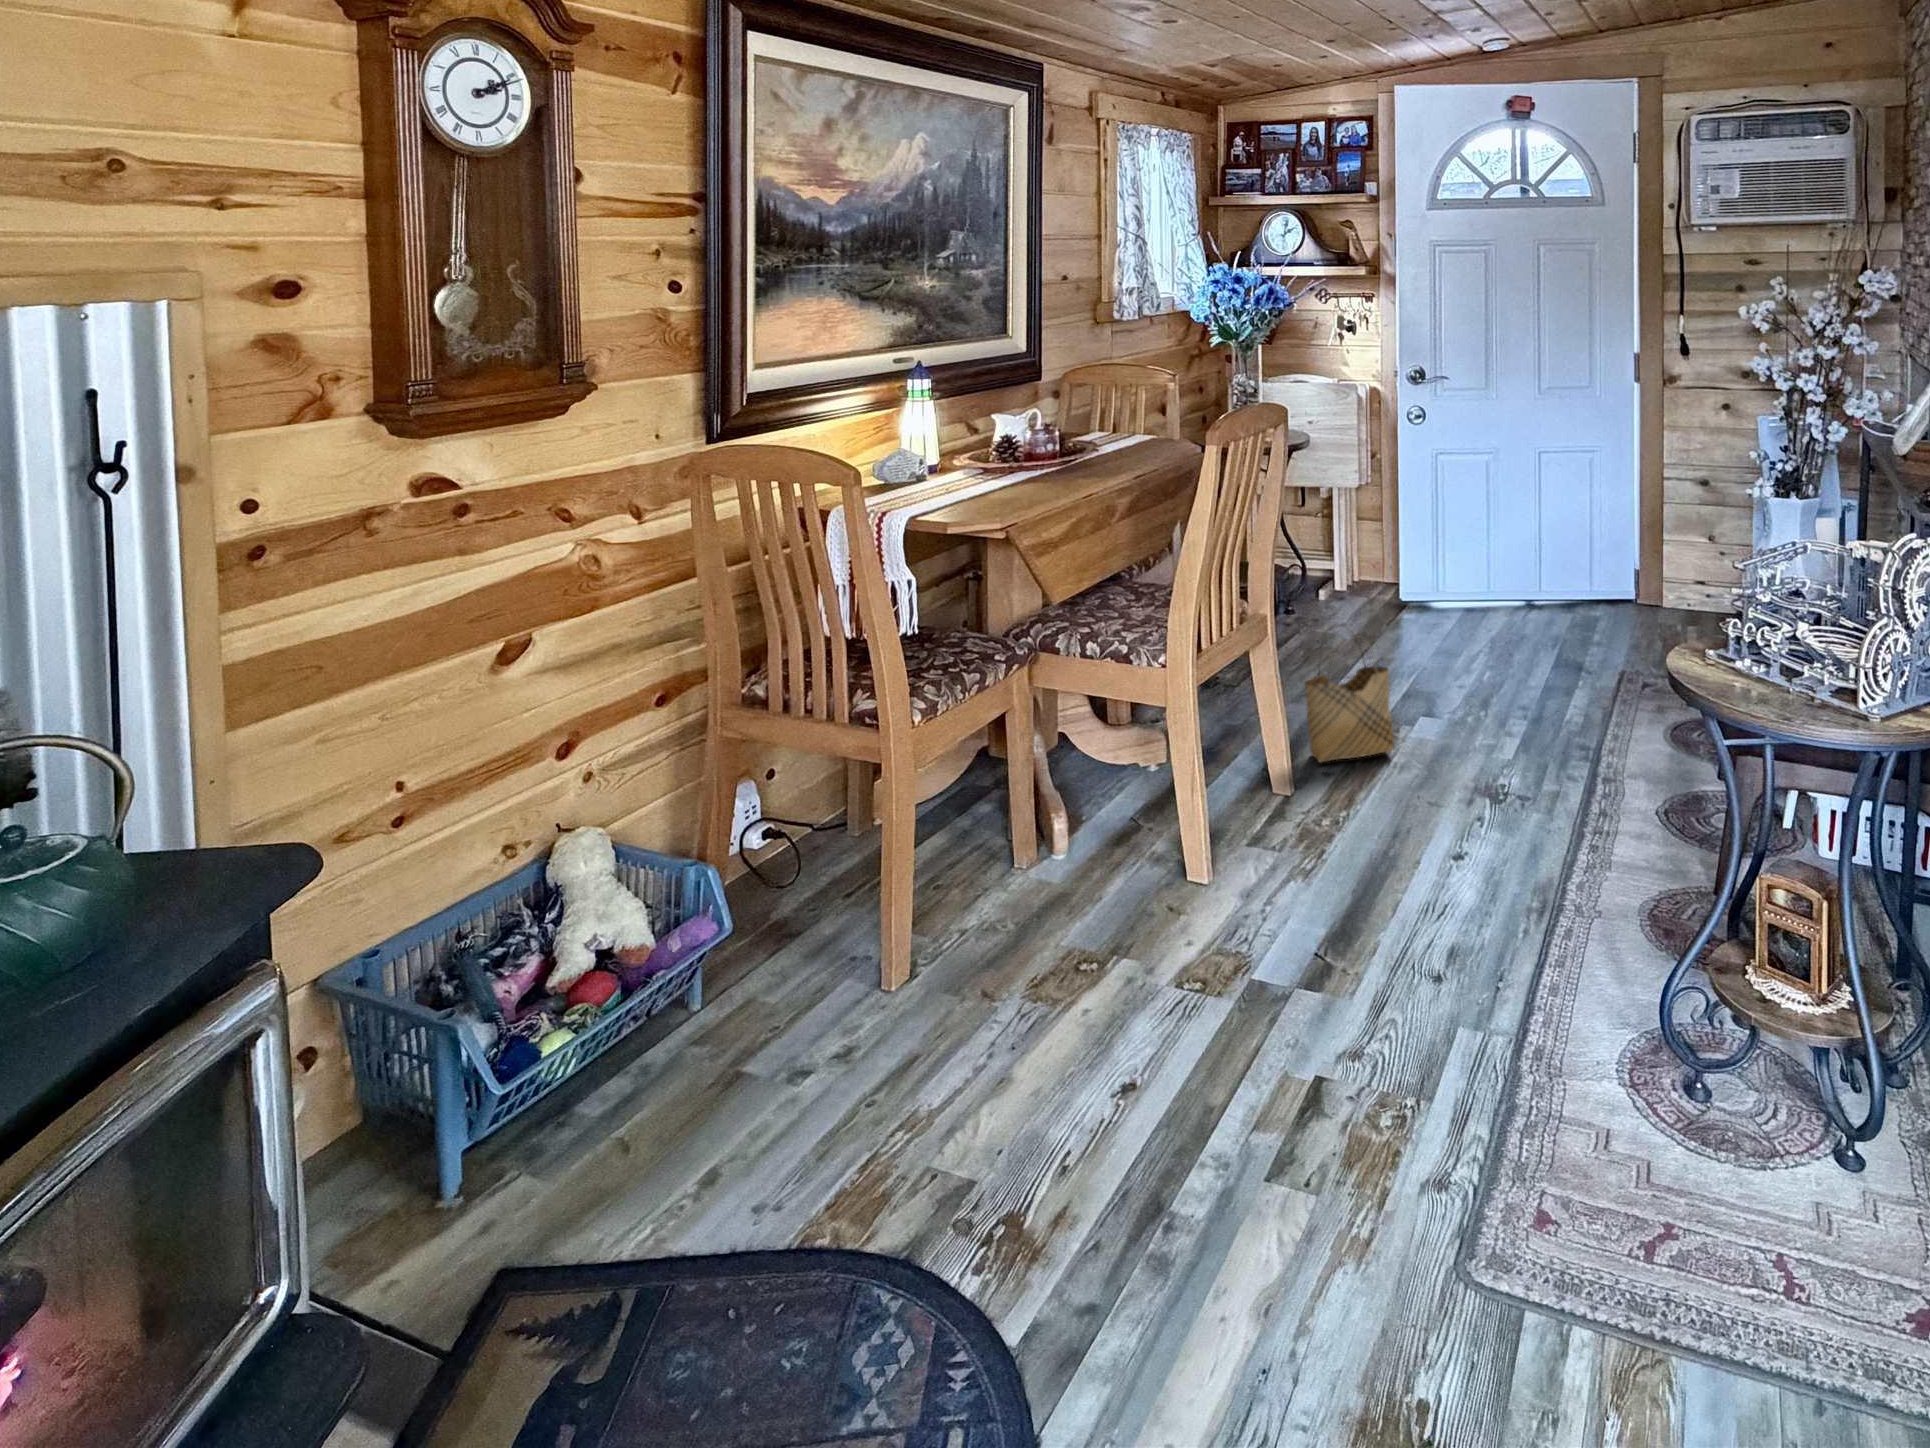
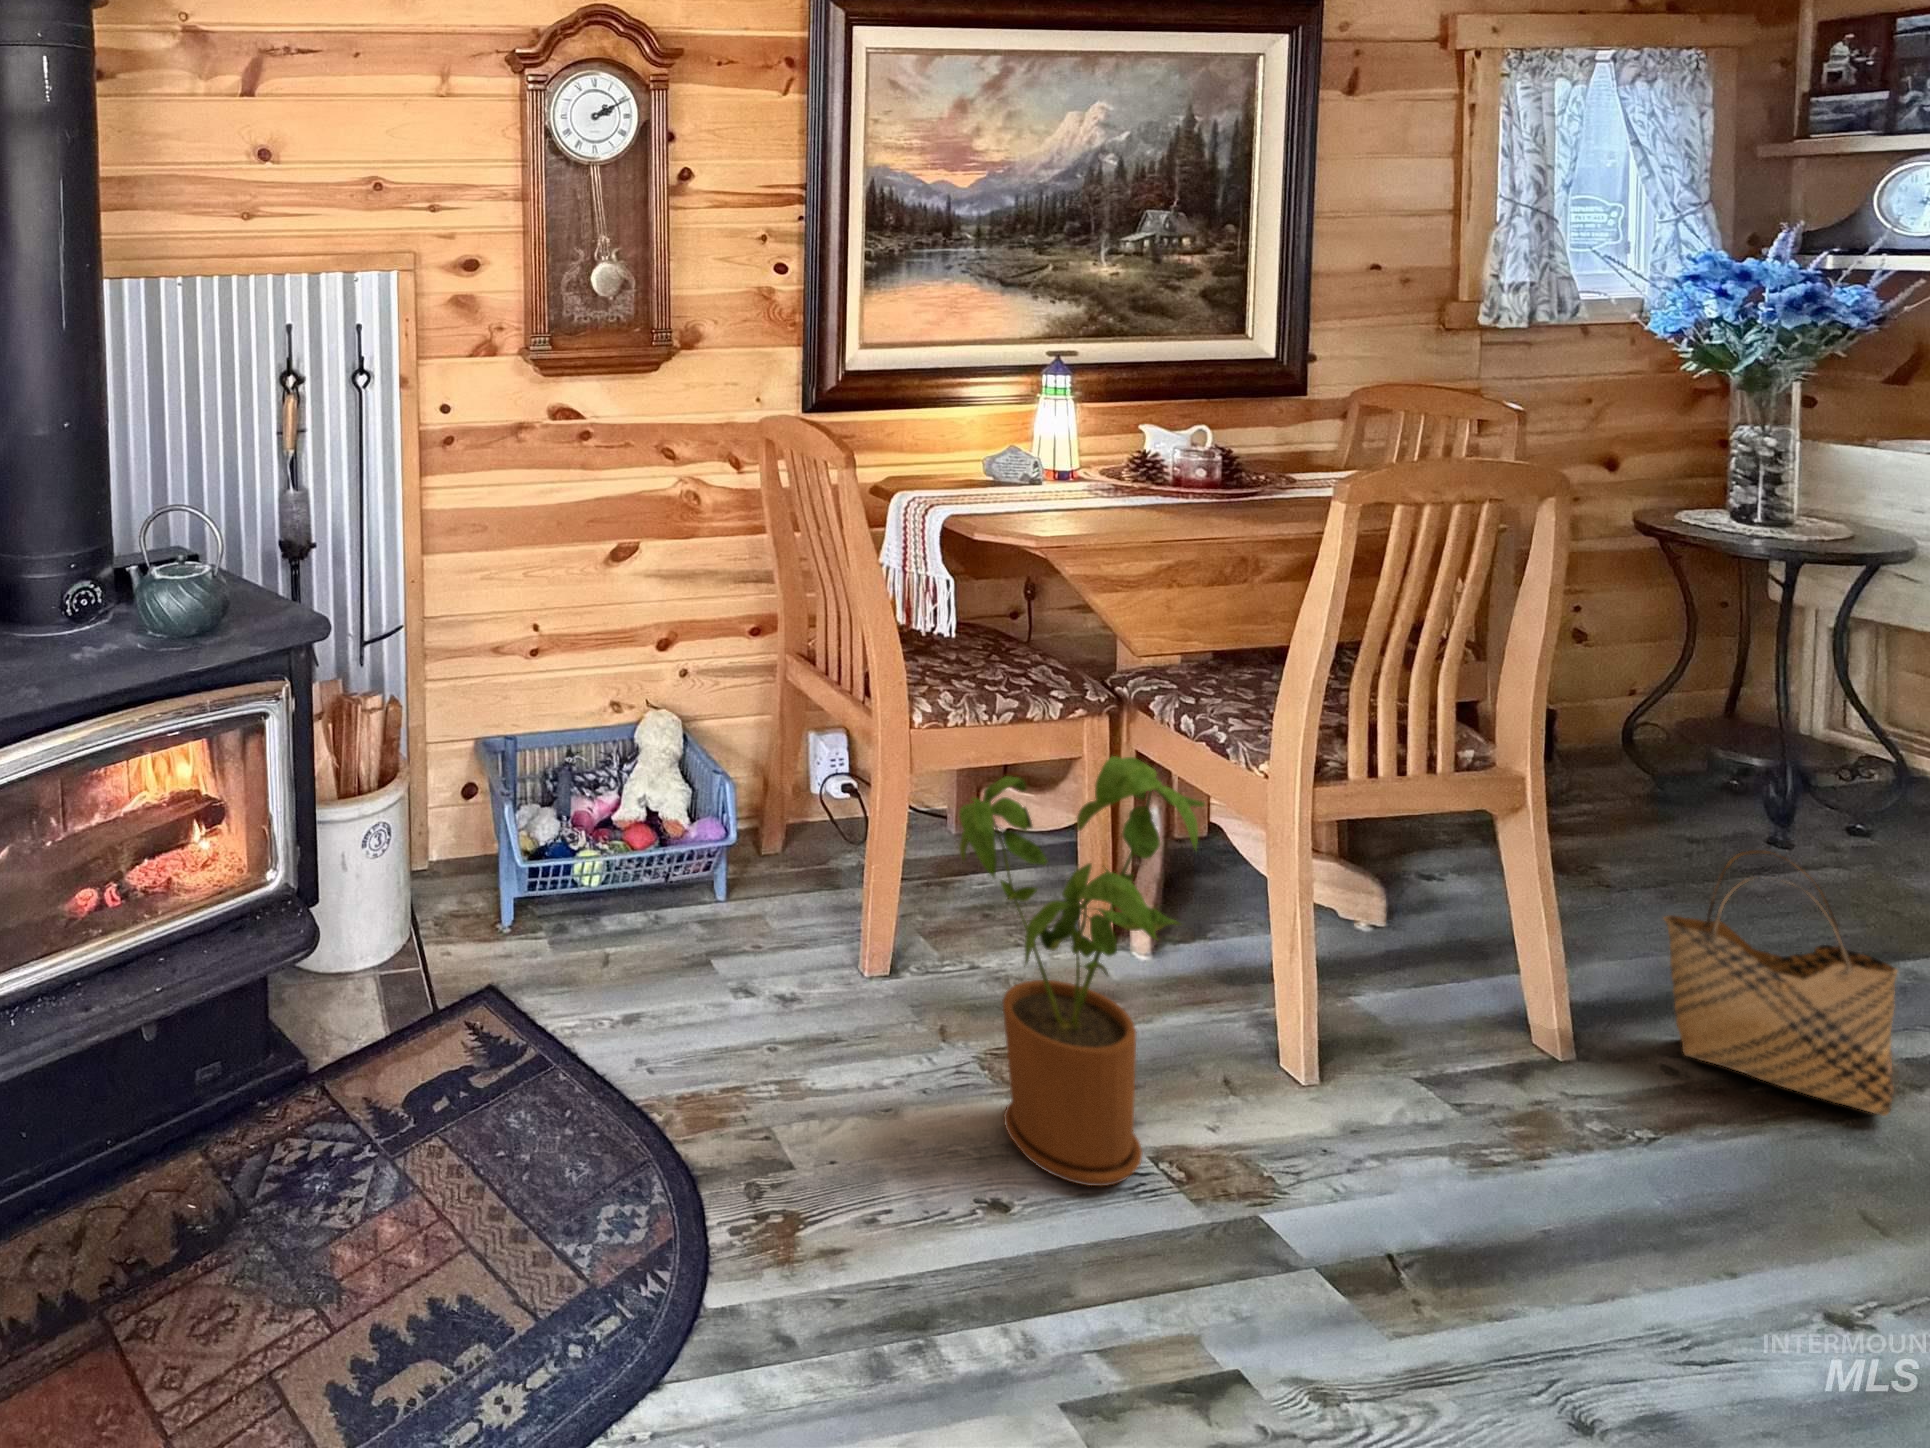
house plant: none [1021,678,1225,1042] -> present [959,756,1204,1186]

